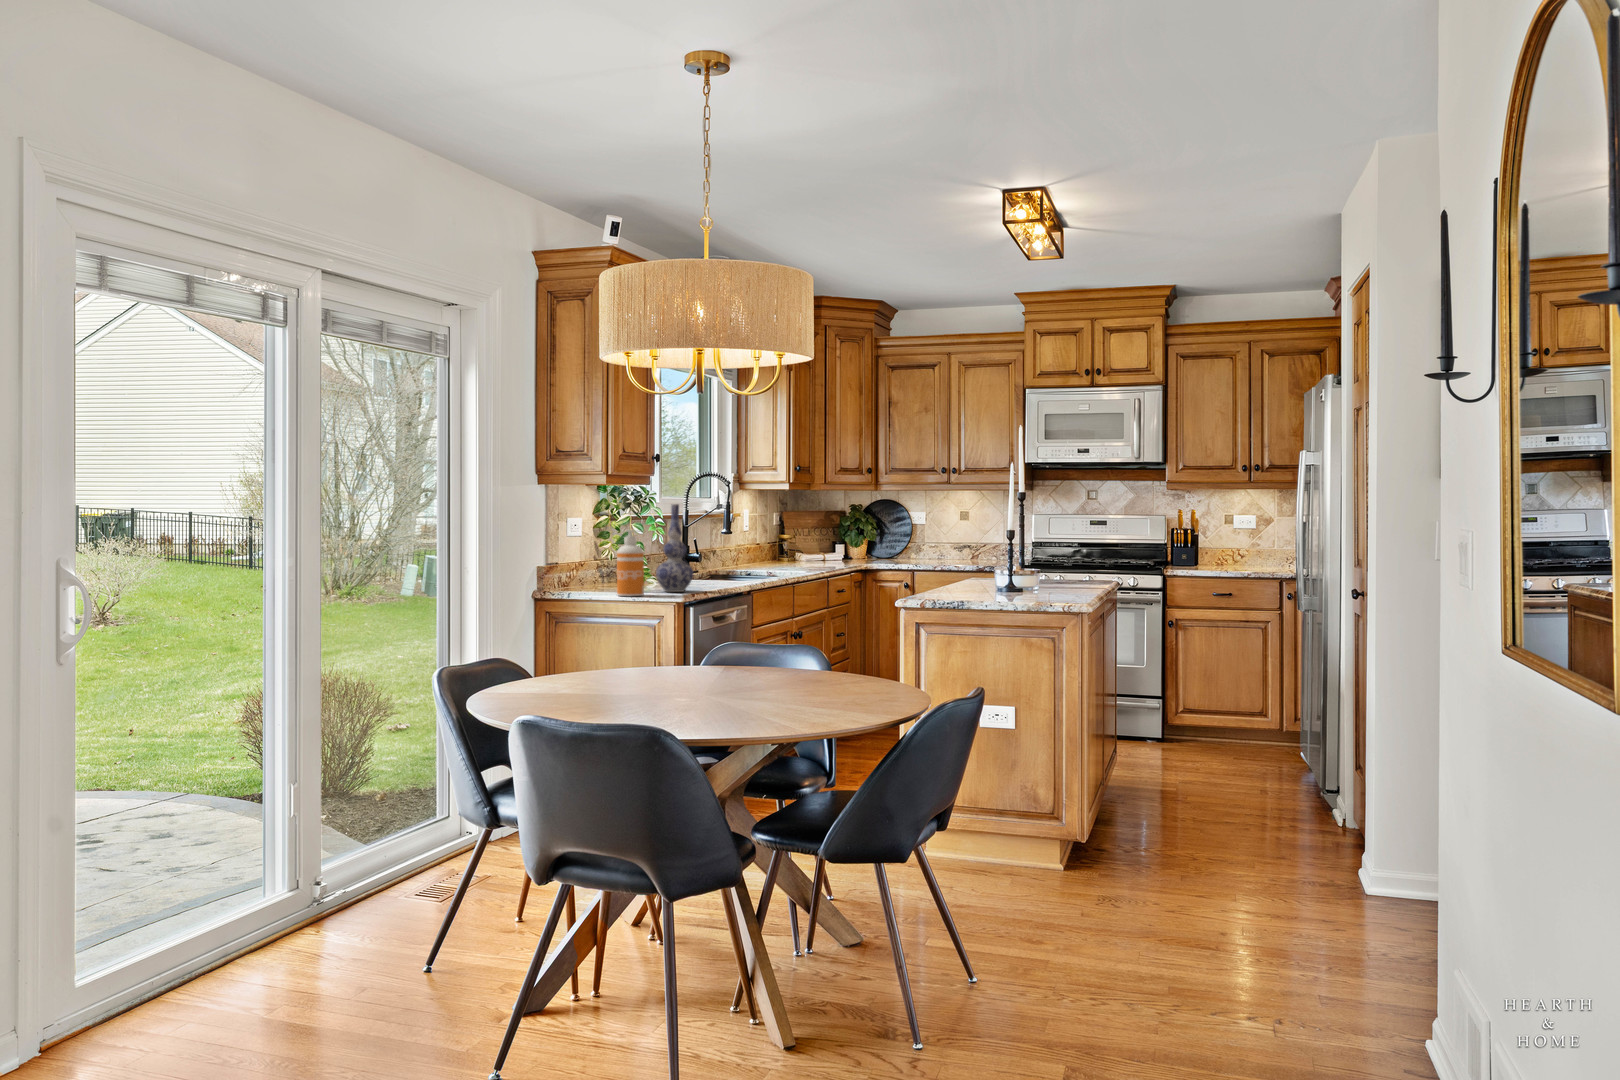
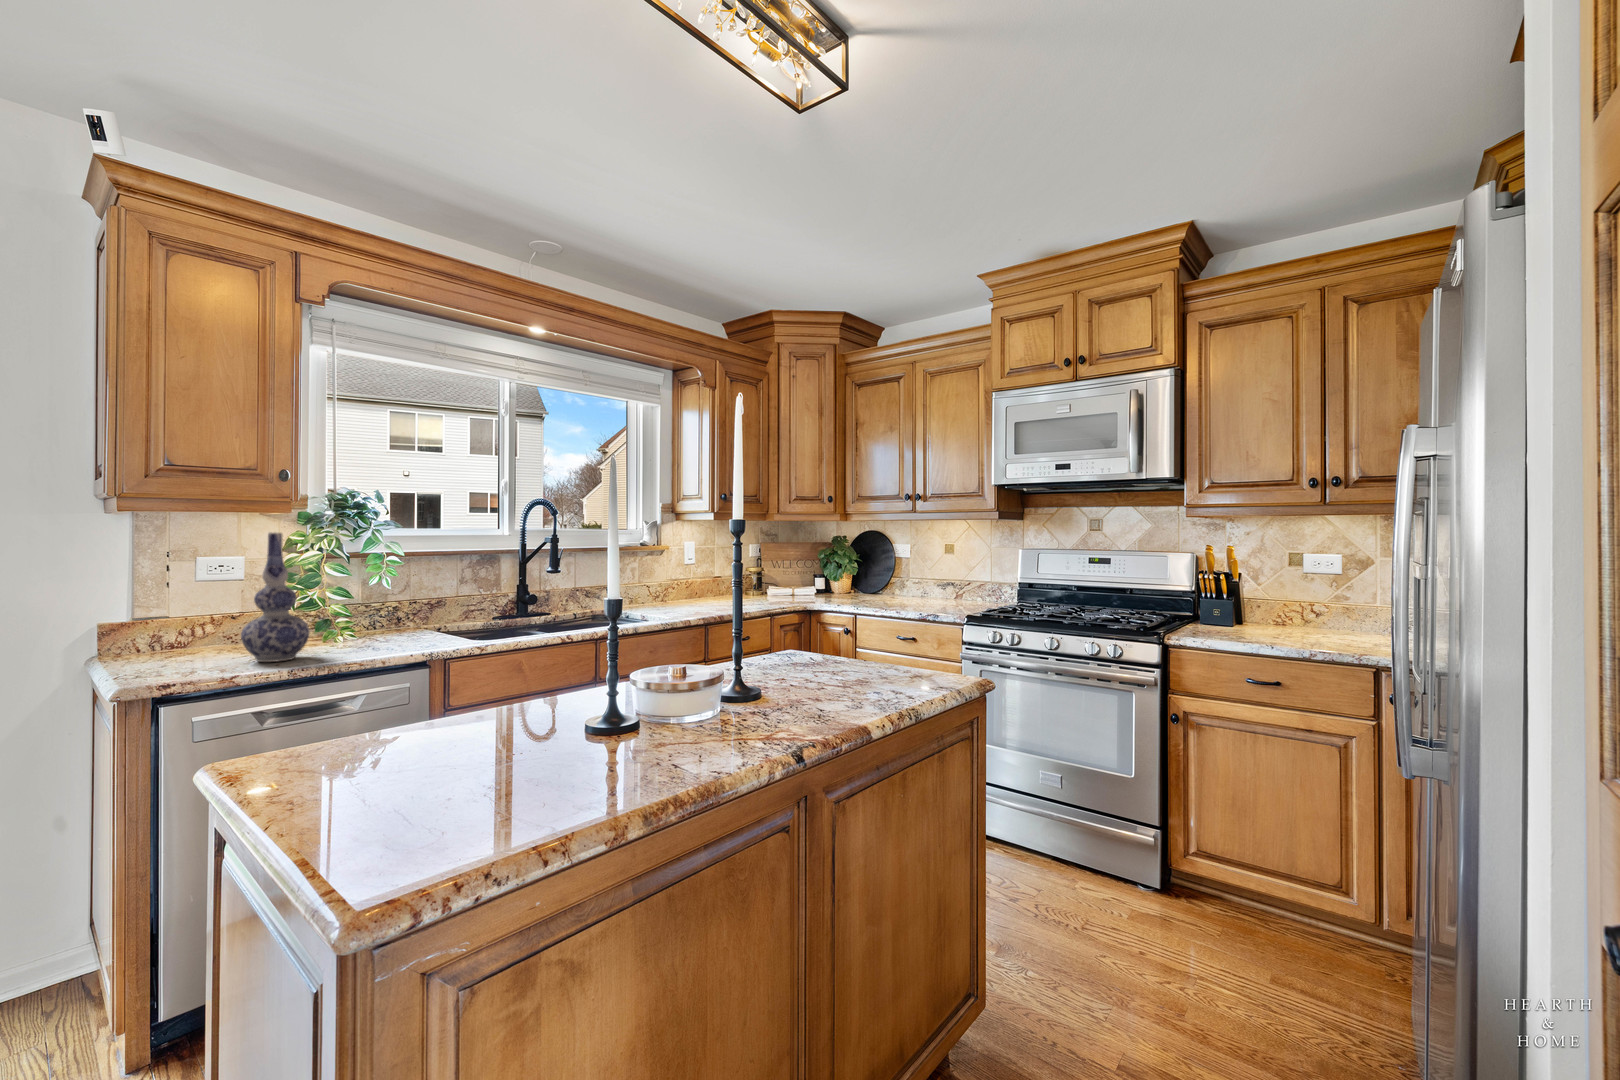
soap dispenser: present [617,530,644,596] -> none [125,571,181,673]

